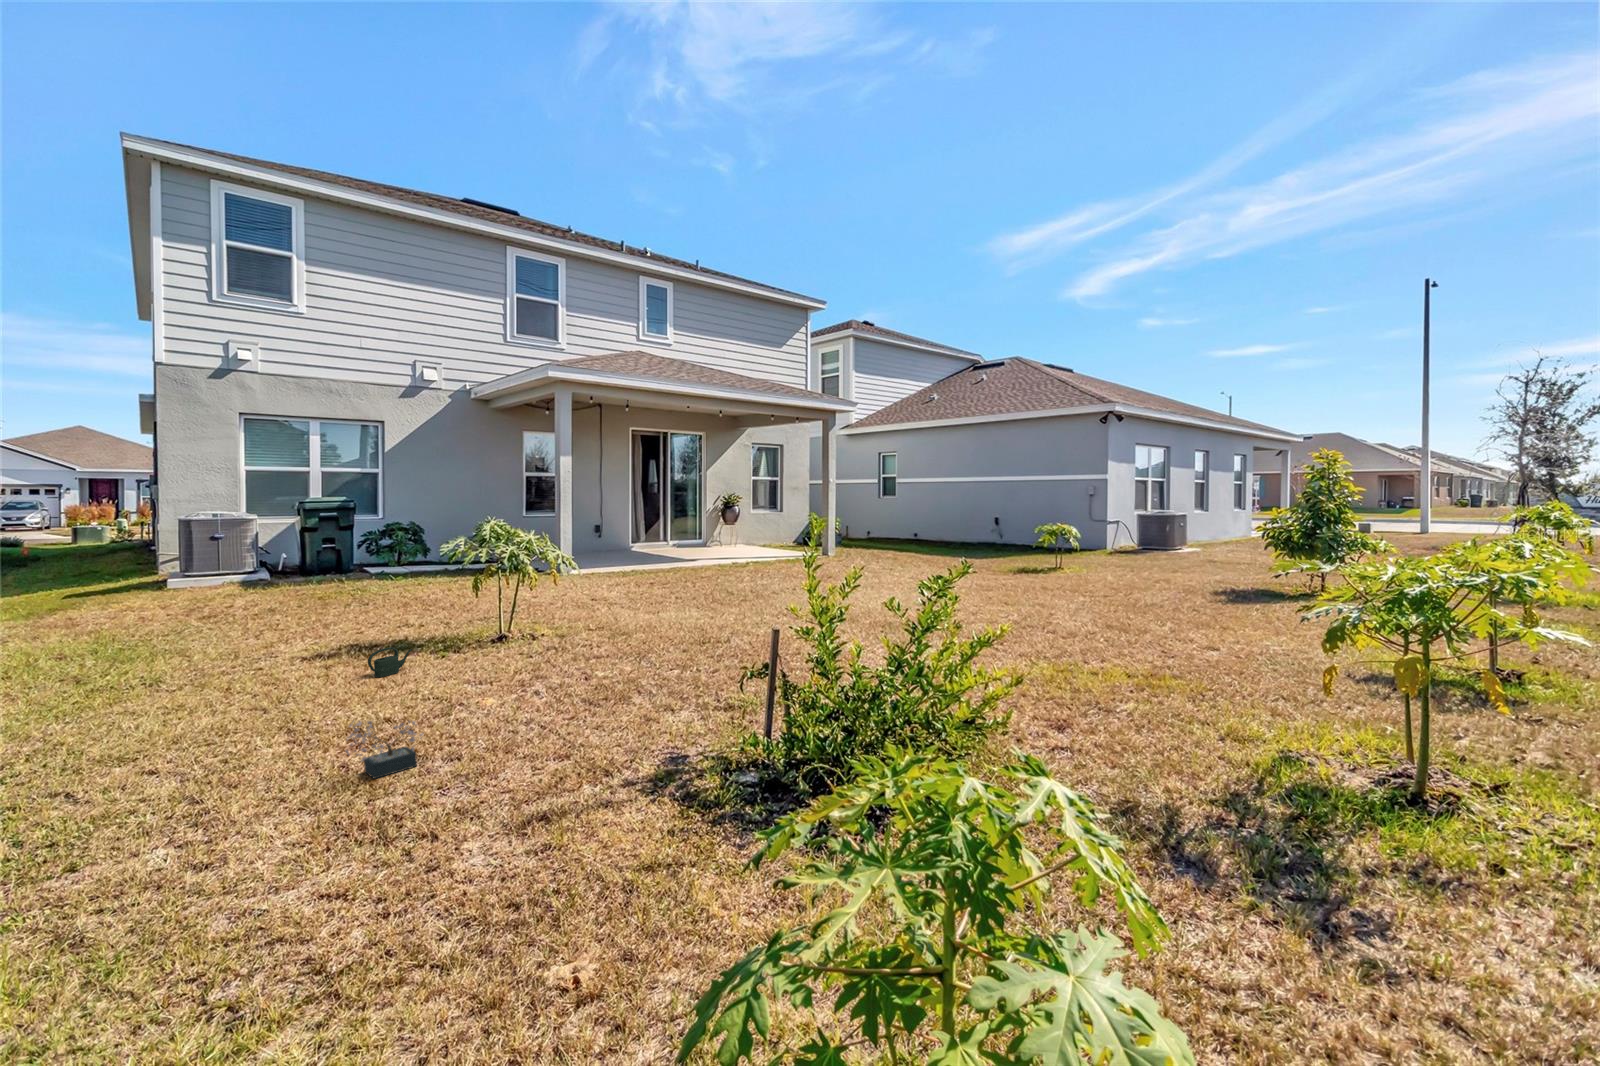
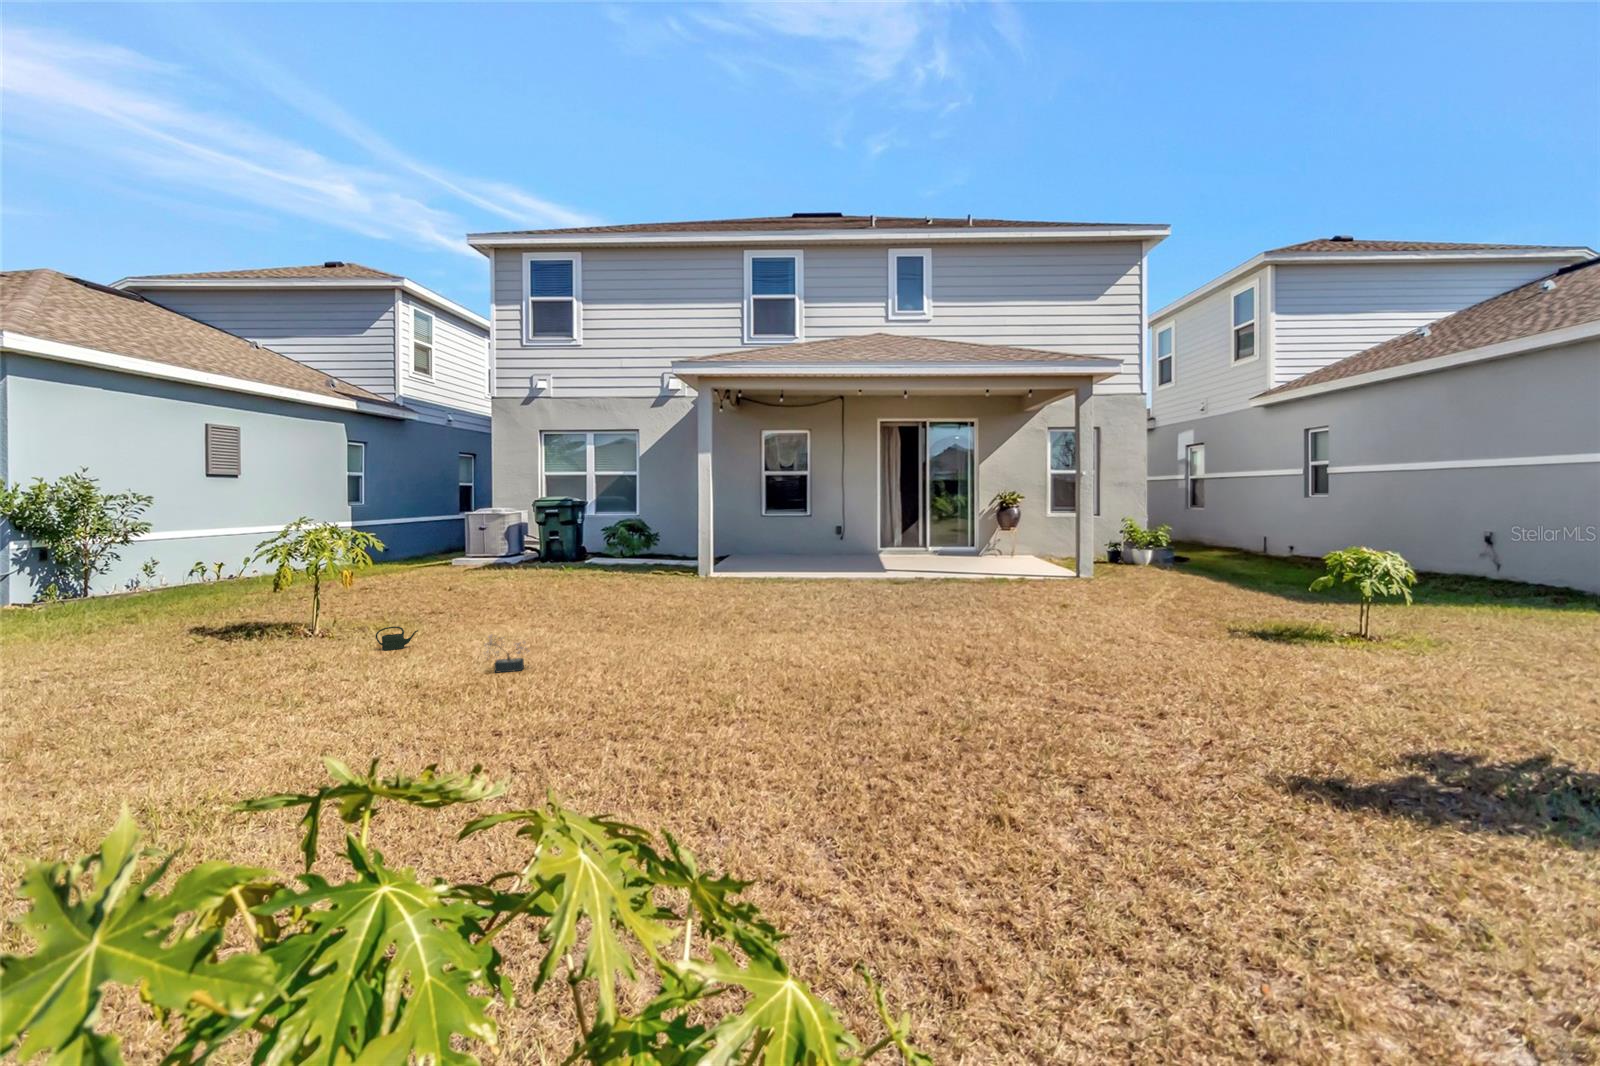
decorative plant: present [346,721,423,779] -> present [485,634,529,673]

